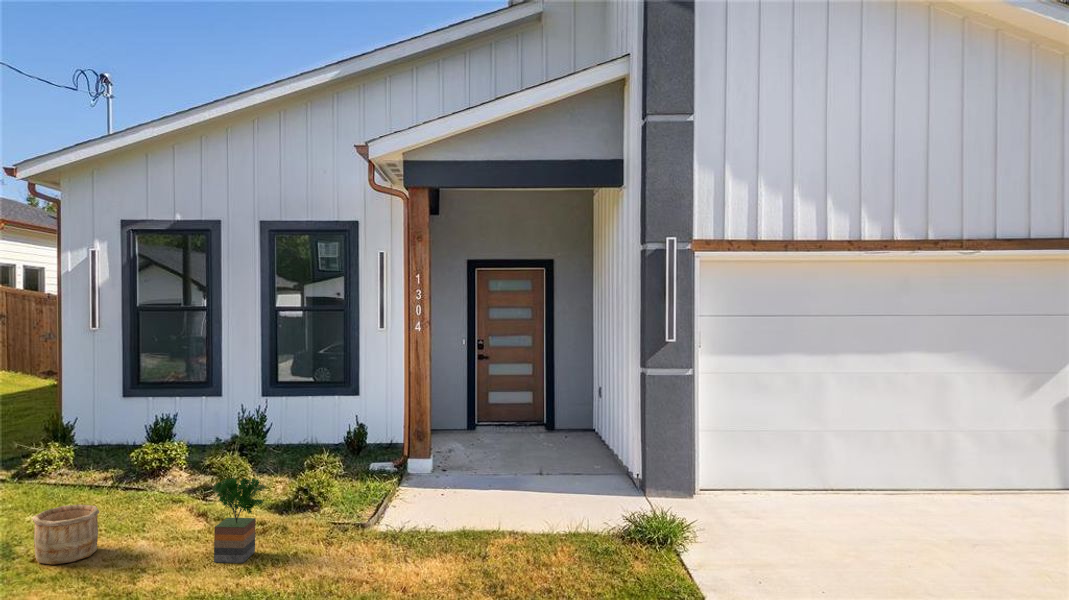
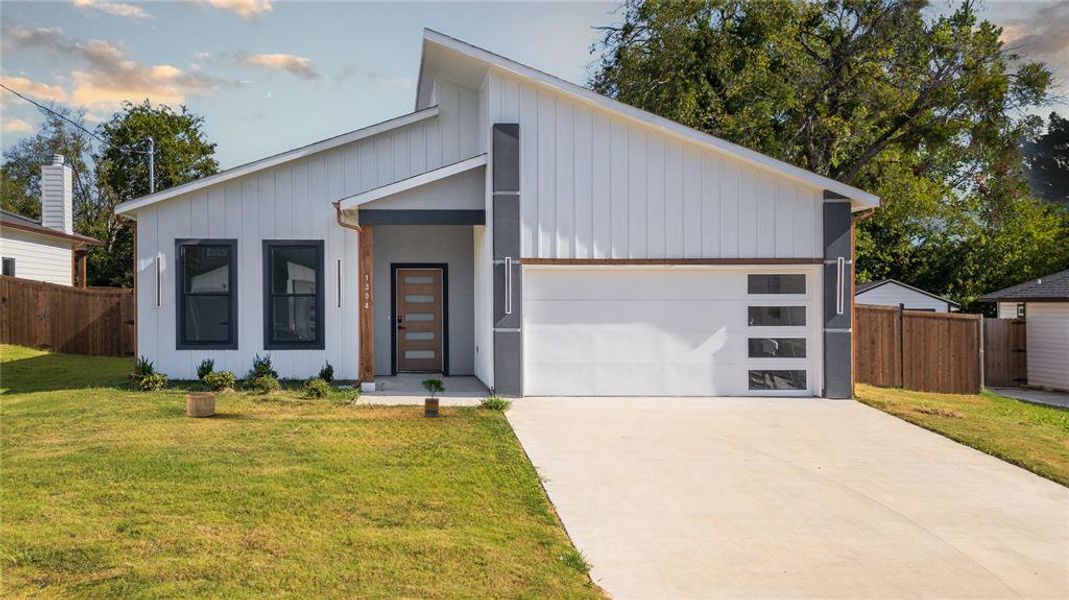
potted tree: present [214,478,266,563] -> present [422,379,445,417]

